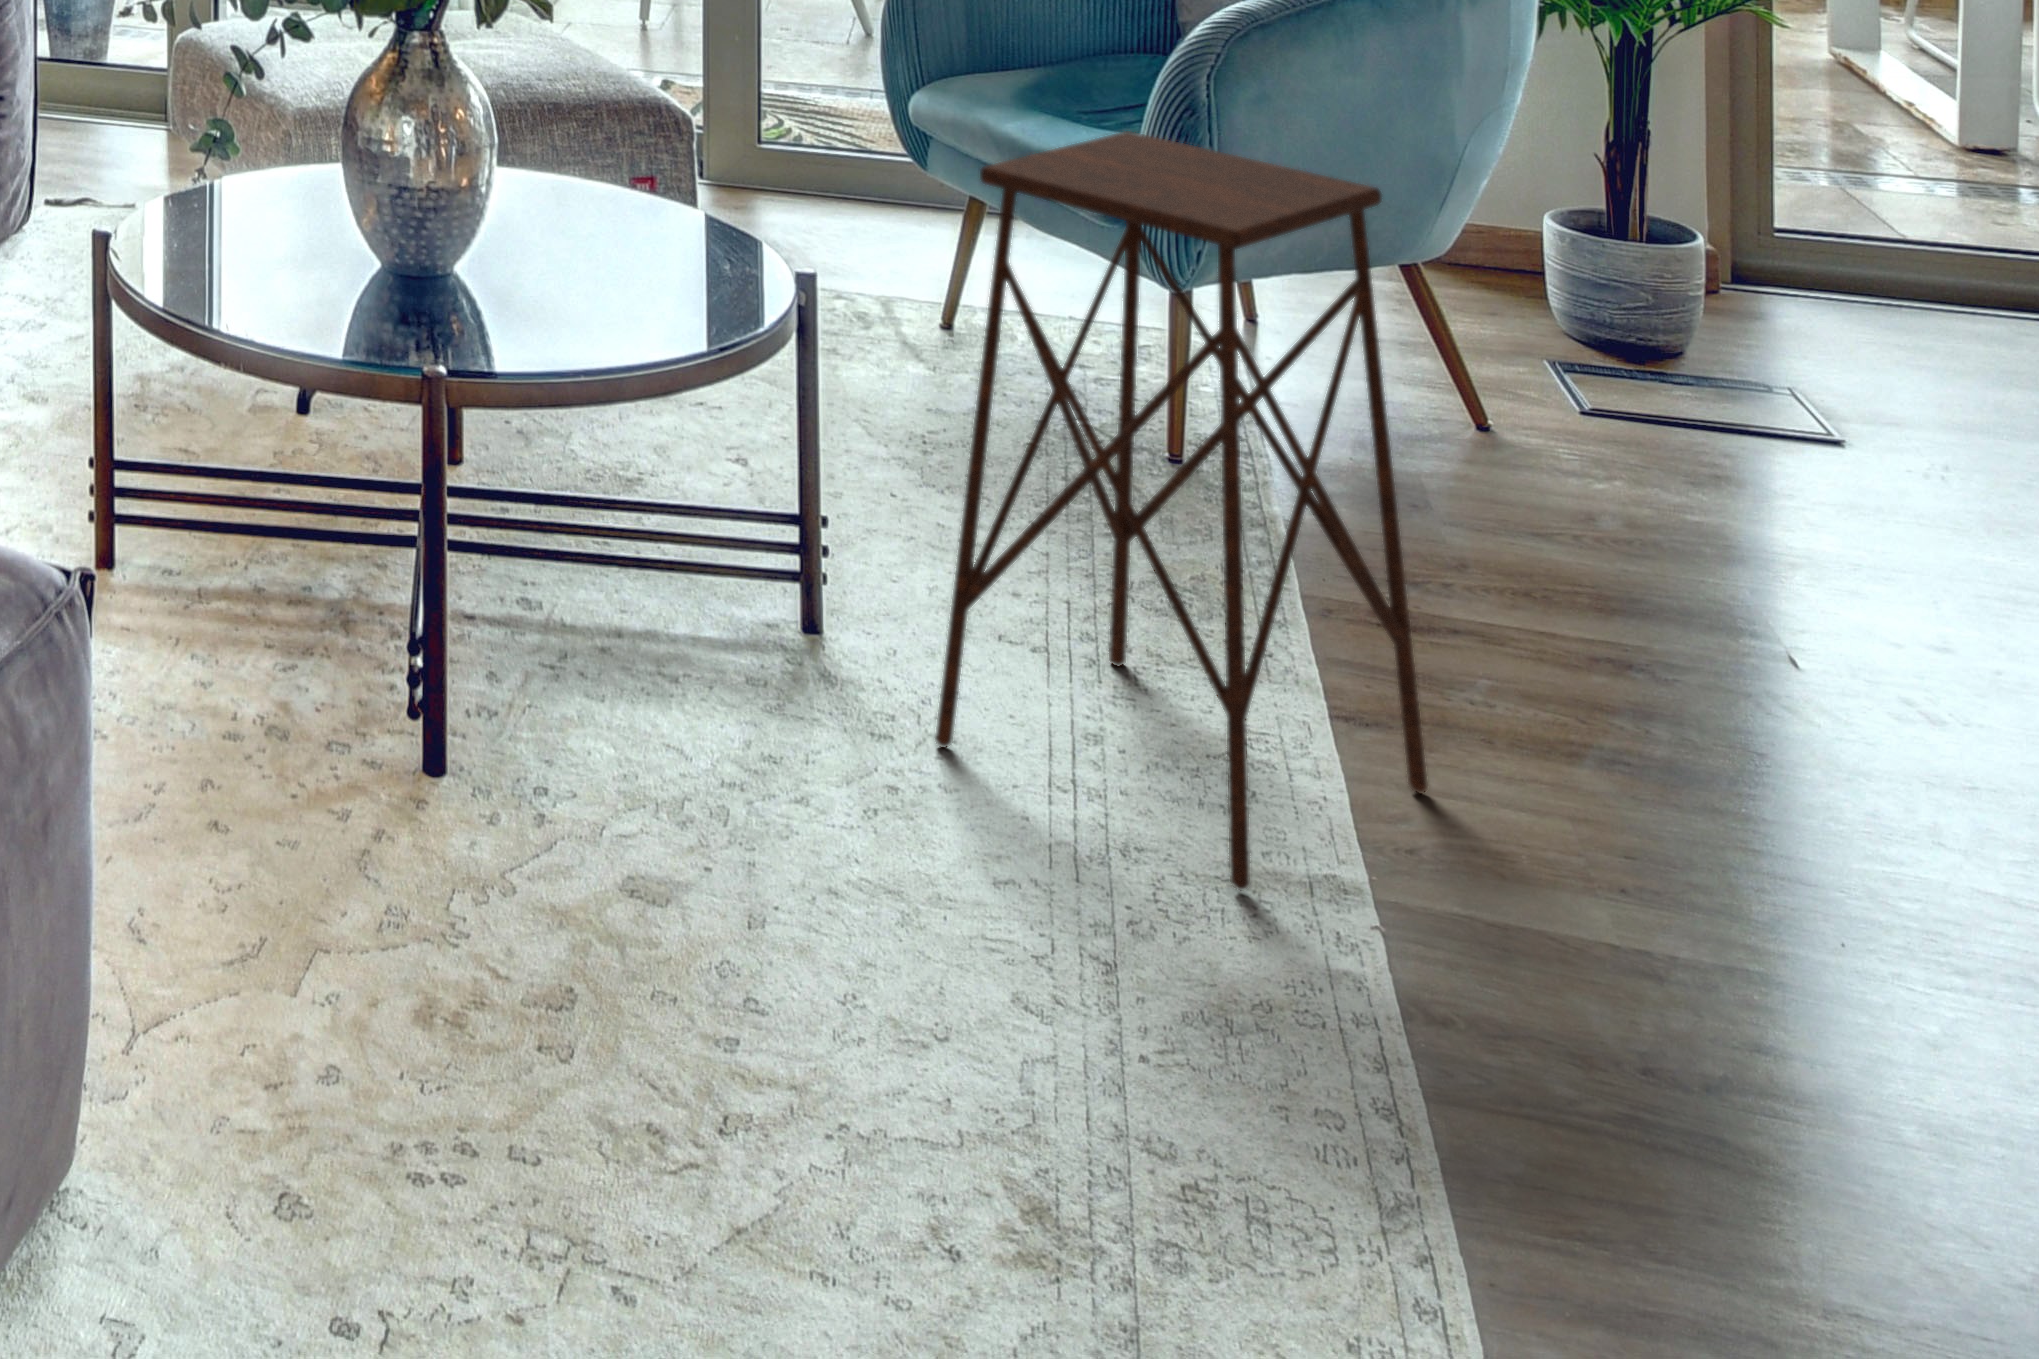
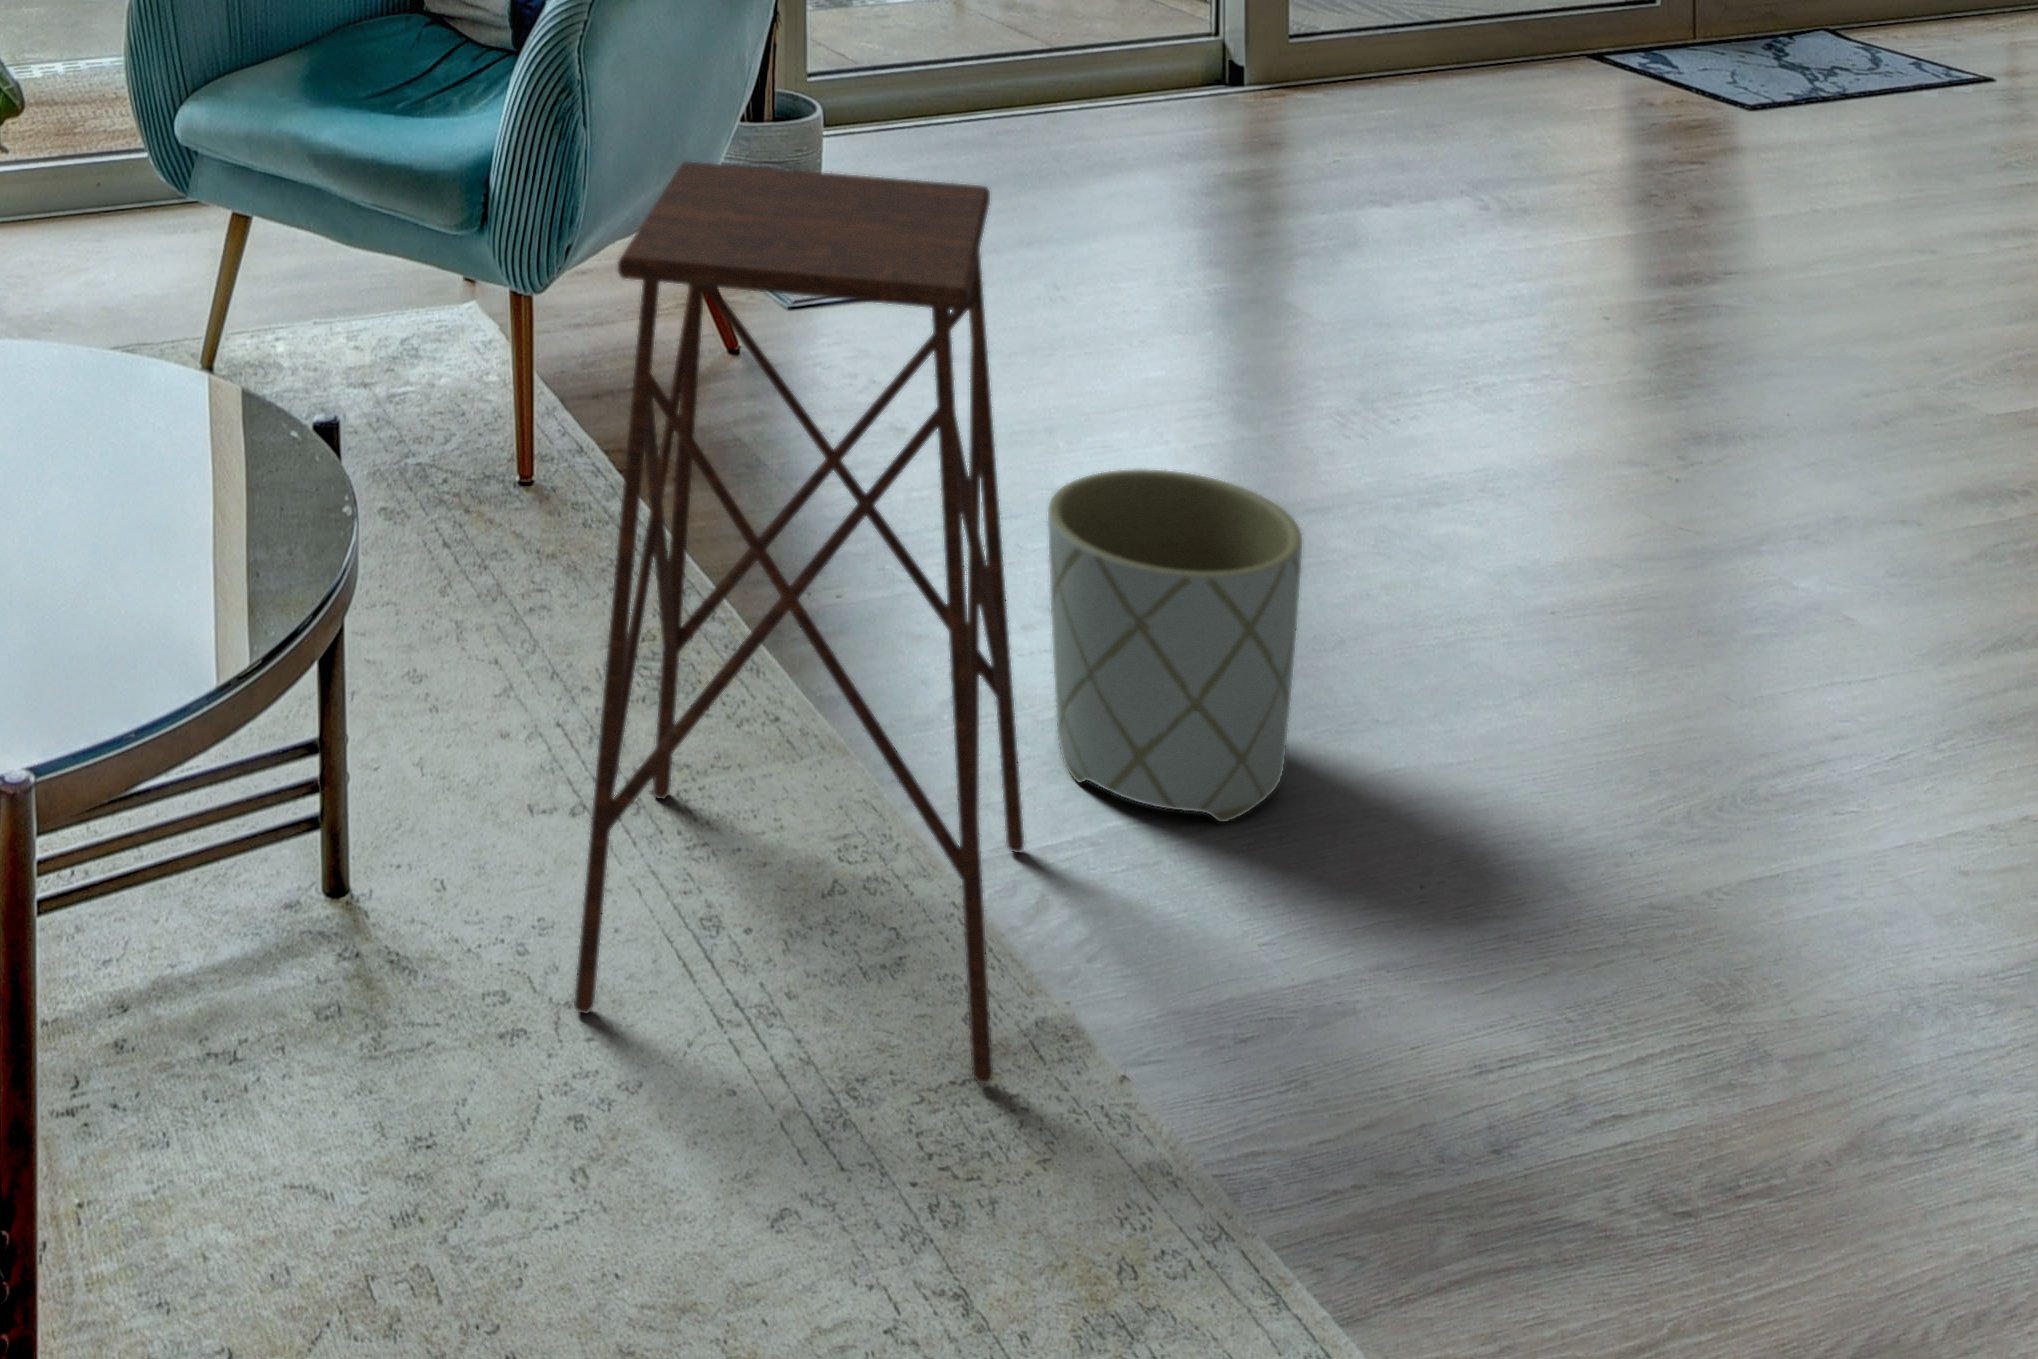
planter: none [1514,514,1792,845] -> present [1048,469,1302,822]

